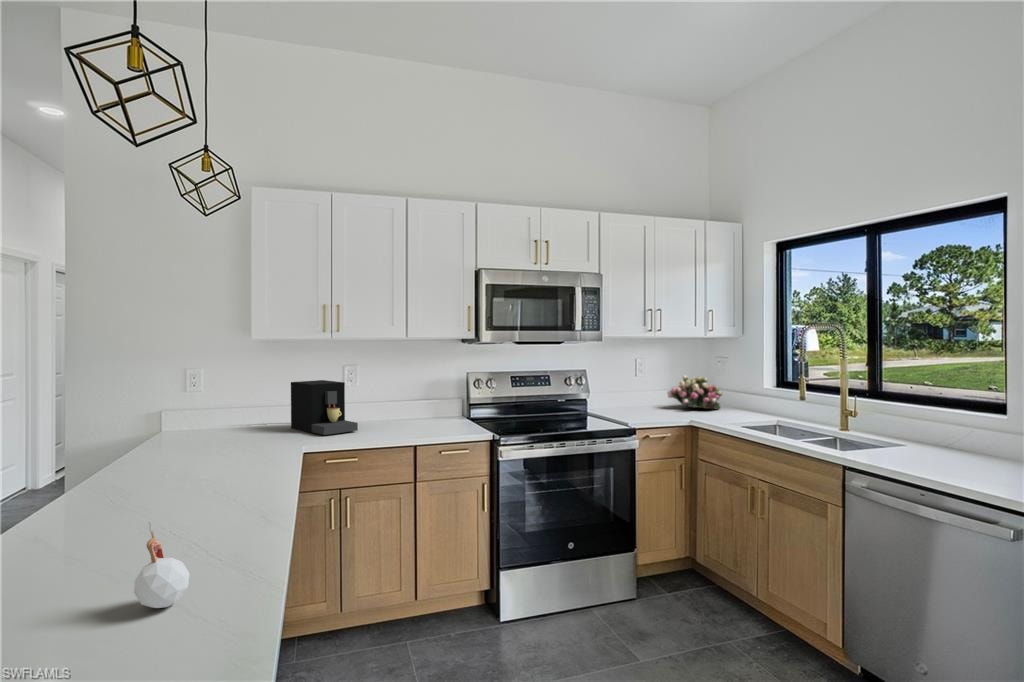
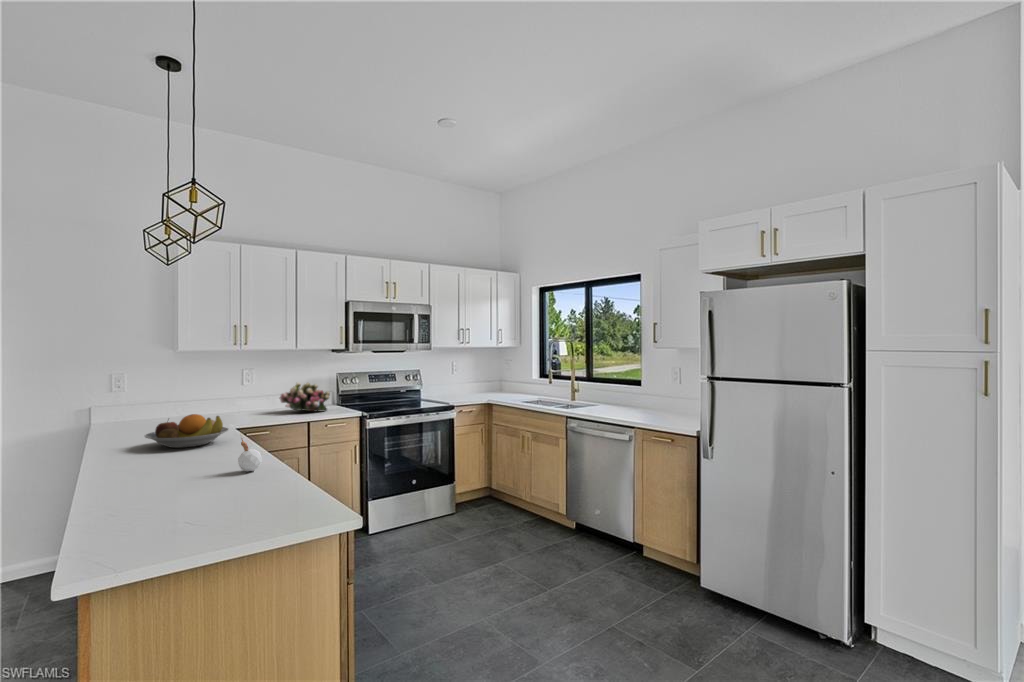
flower arrangement: present [668,375,722,409] -> present [279,382,330,411]
coffee maker: present [291,380,358,435] -> none [204,380,262,418]
fruit bowl: none [119,445,253,500] -> present [145,414,229,448]

